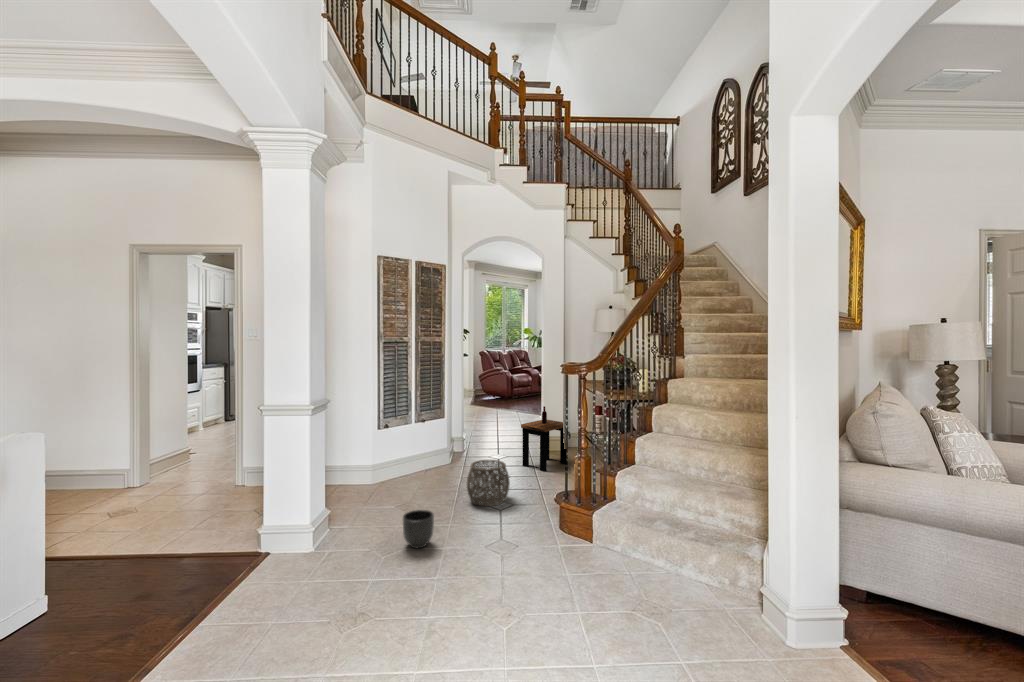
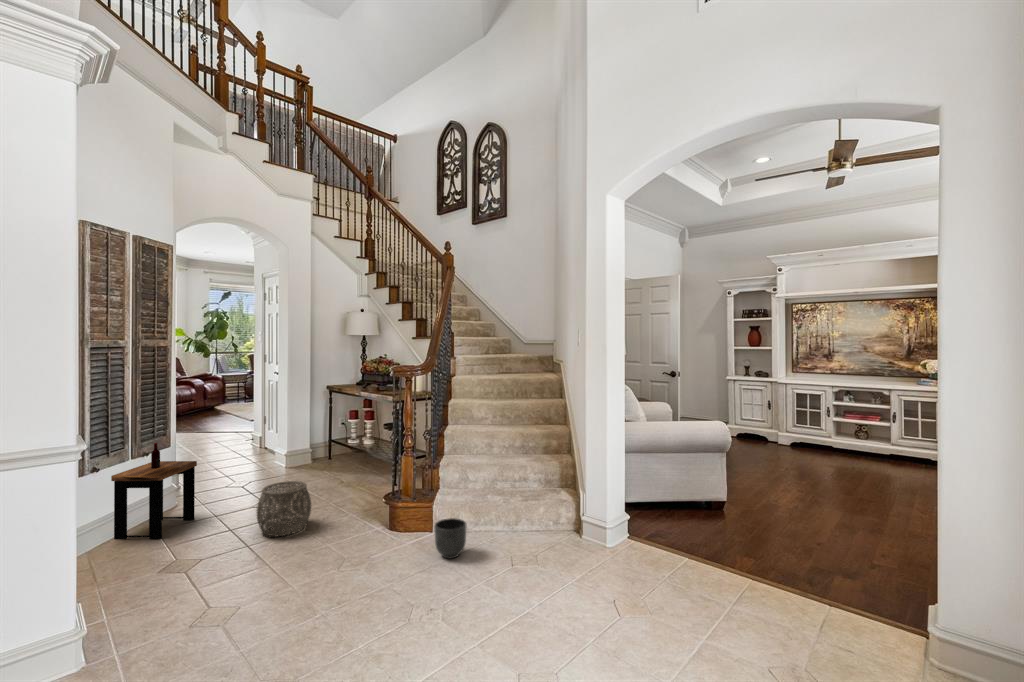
side table: present [521,406,567,471] -> present [111,443,197,539]
planter: present [403,510,434,548] -> present [434,518,467,558]

